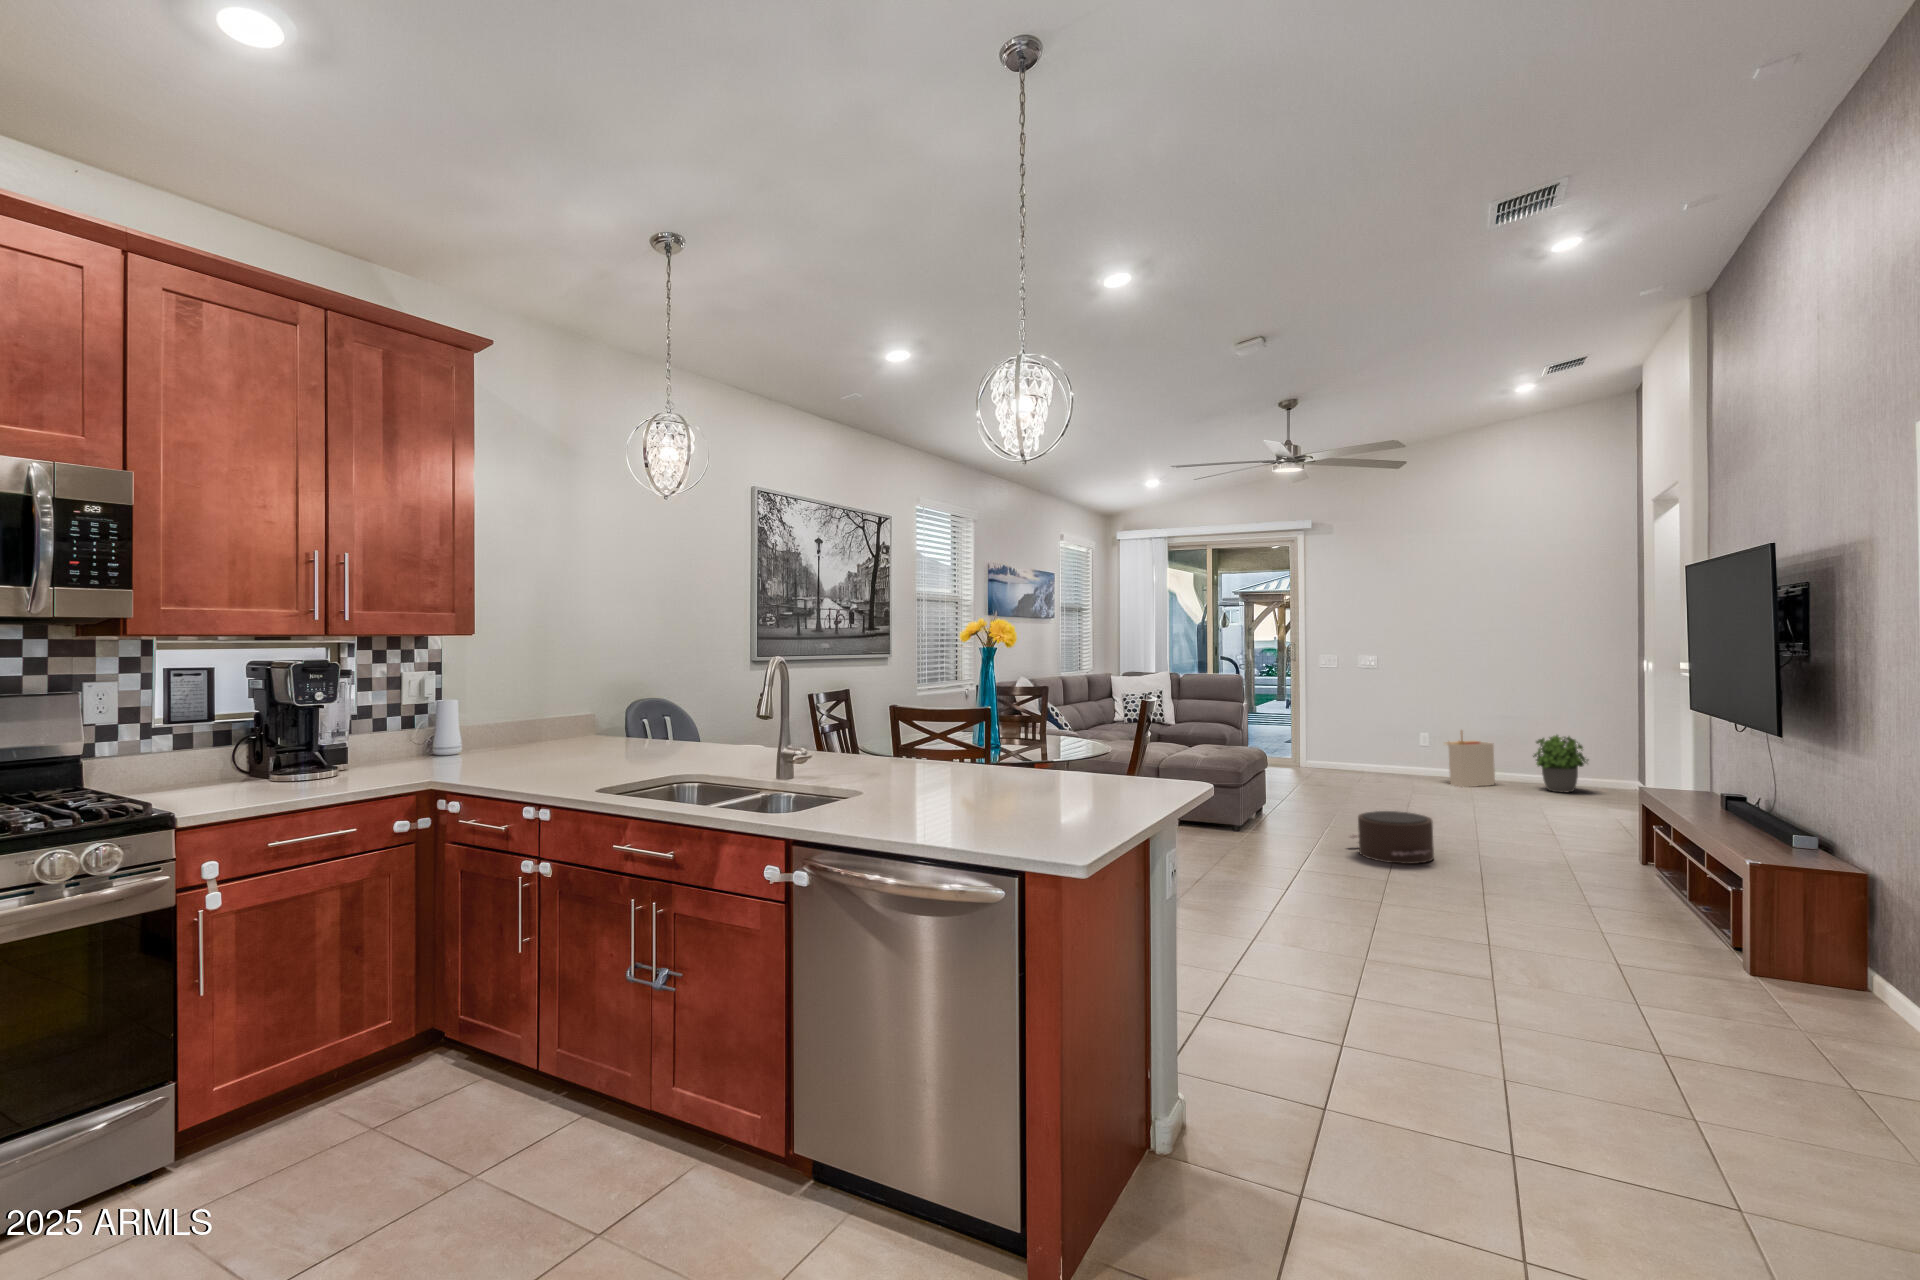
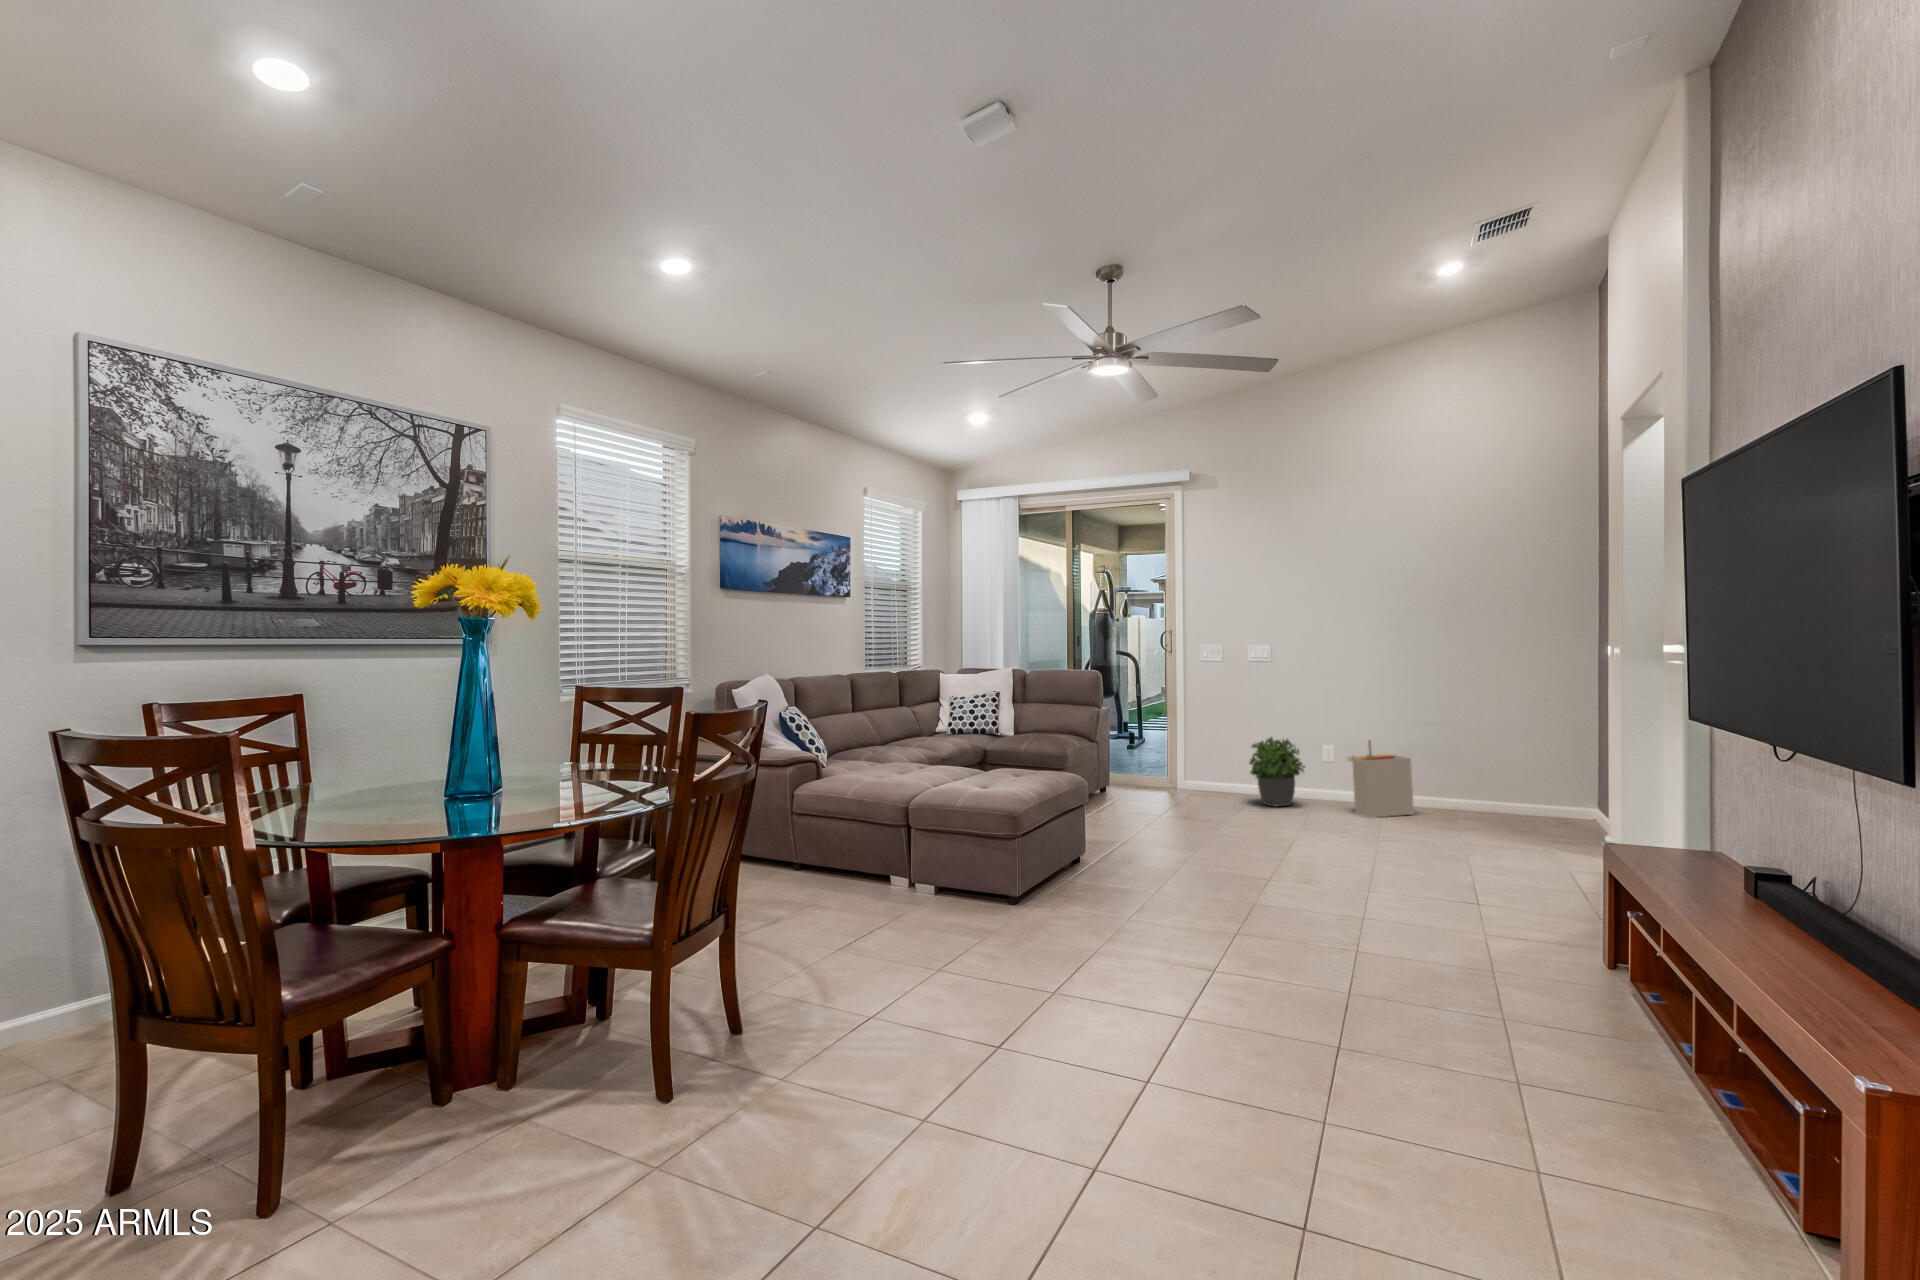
potted plant: present [1533,735,1588,792] -> present [1250,737,1305,807]
pouf: present [1350,811,1434,864] -> none [1148,876,1272,971]

